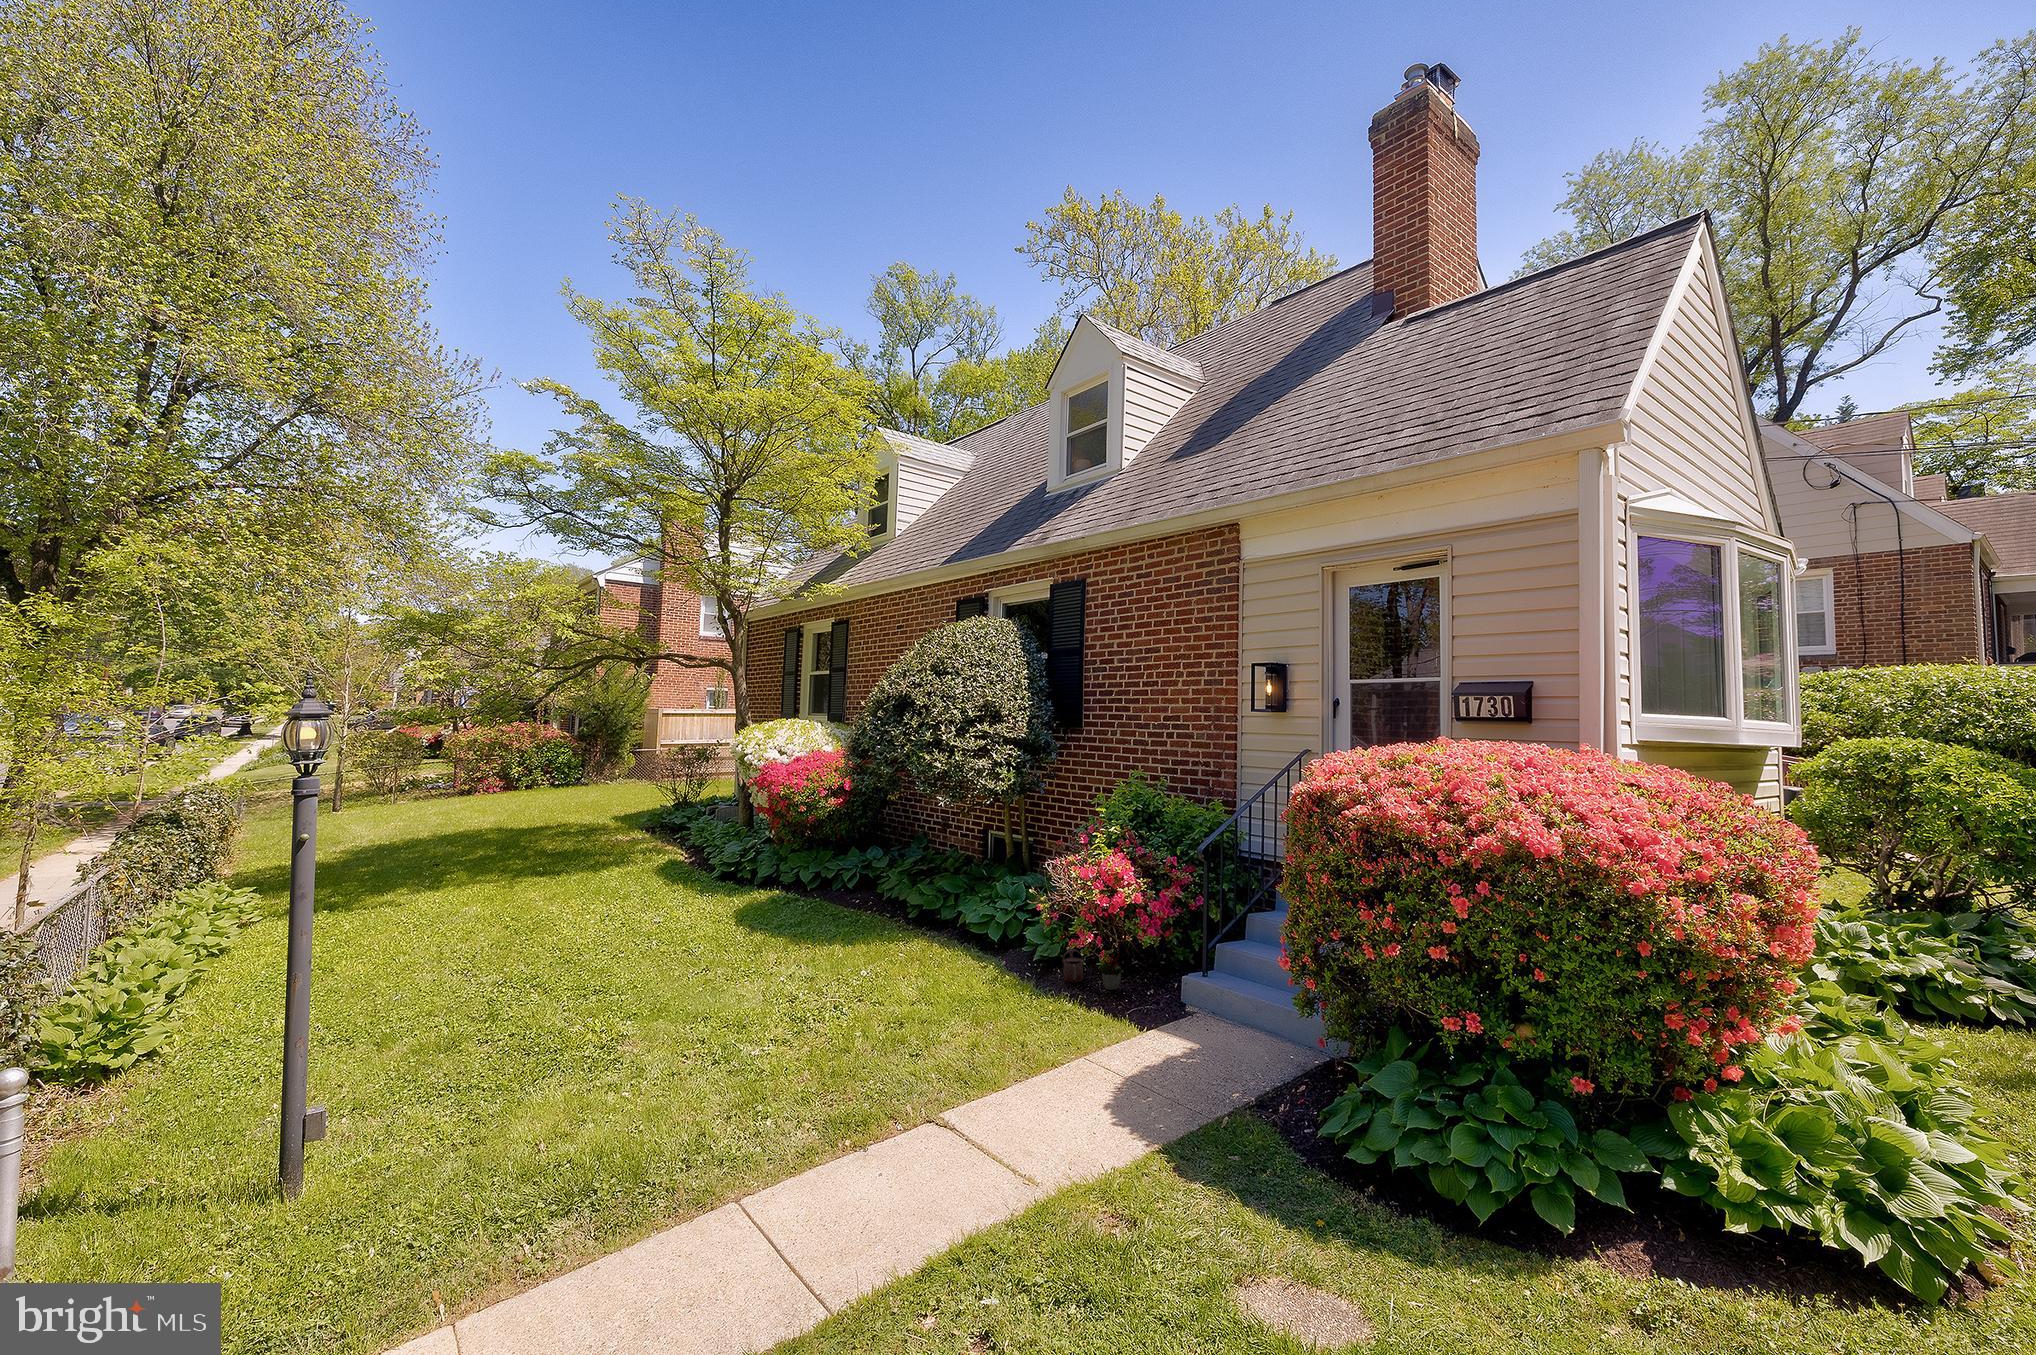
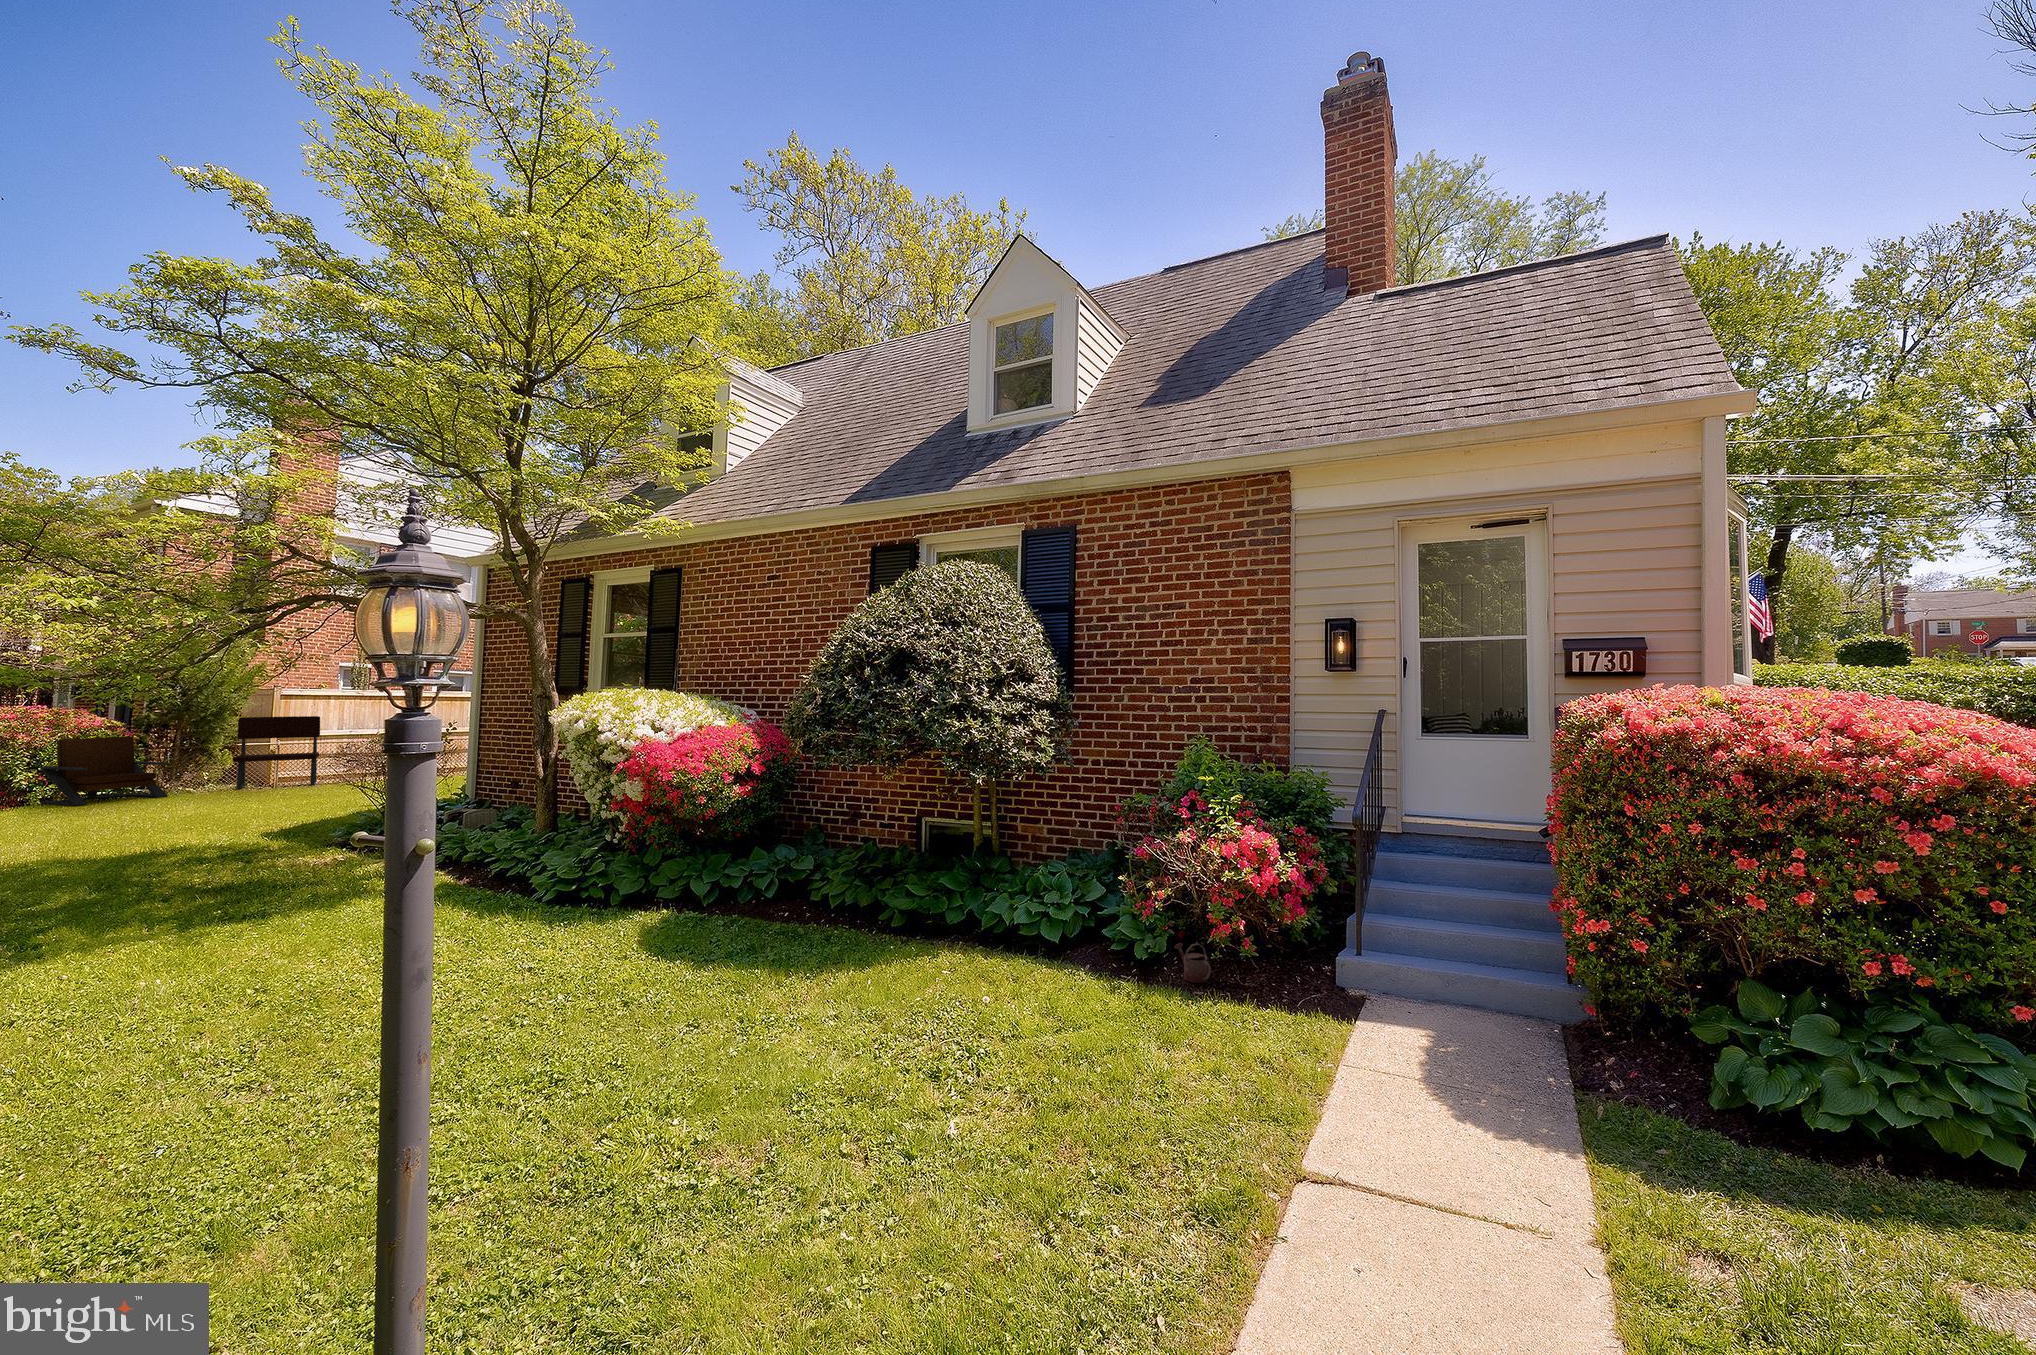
bench: none [623,732,676,785] -> present [233,716,320,789]
lounge chair: none [522,747,587,794] -> present [41,736,168,806]
decorative plant: present [1099,952,1121,990] -> none [1242,941,1264,986]

